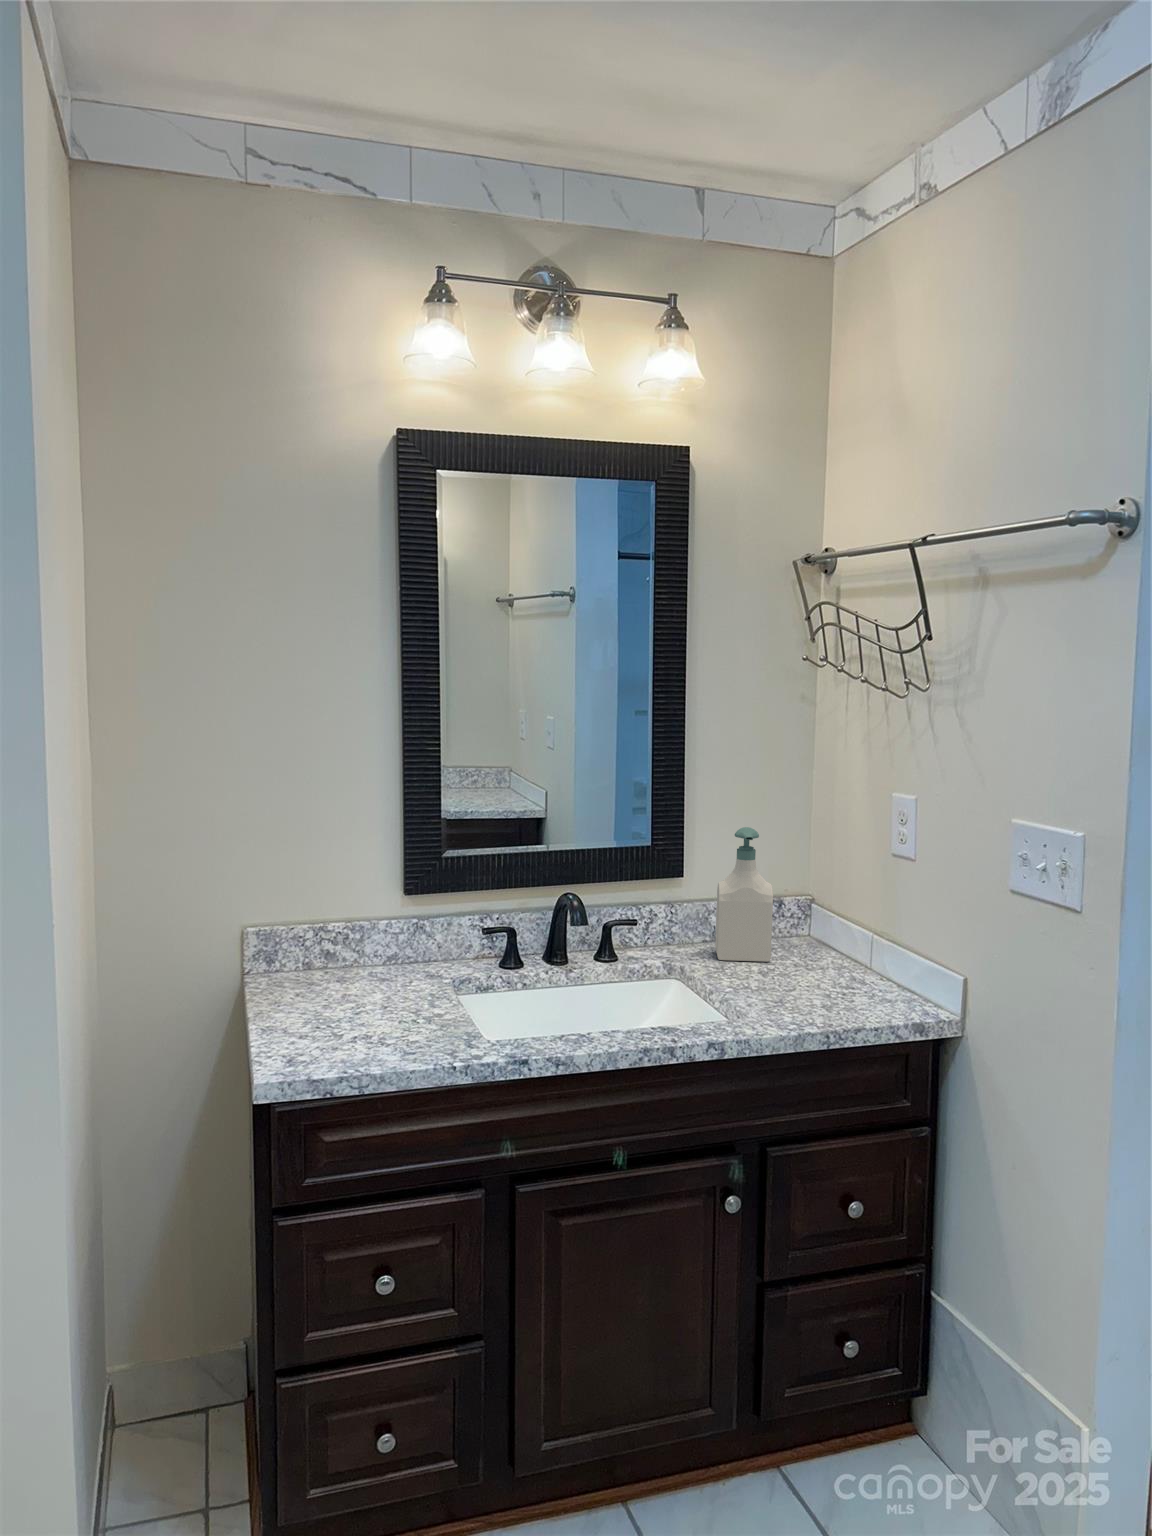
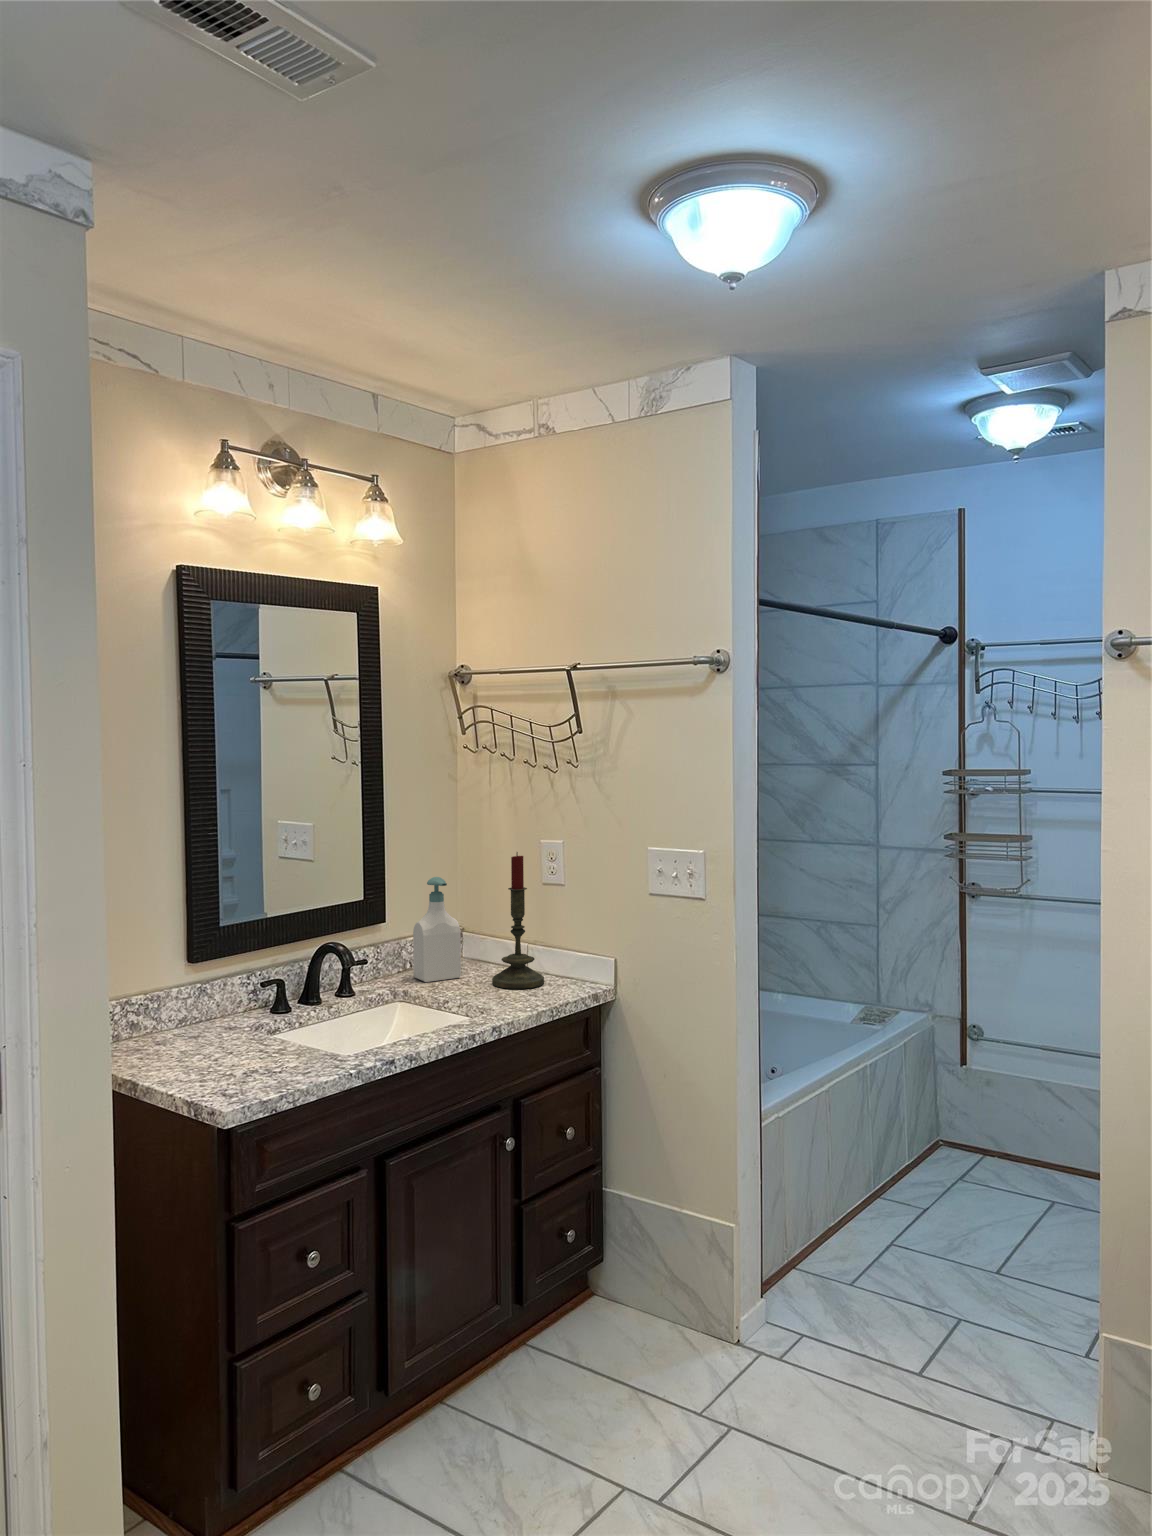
candle: none [795,805,868,994] -> present [492,852,544,989]

